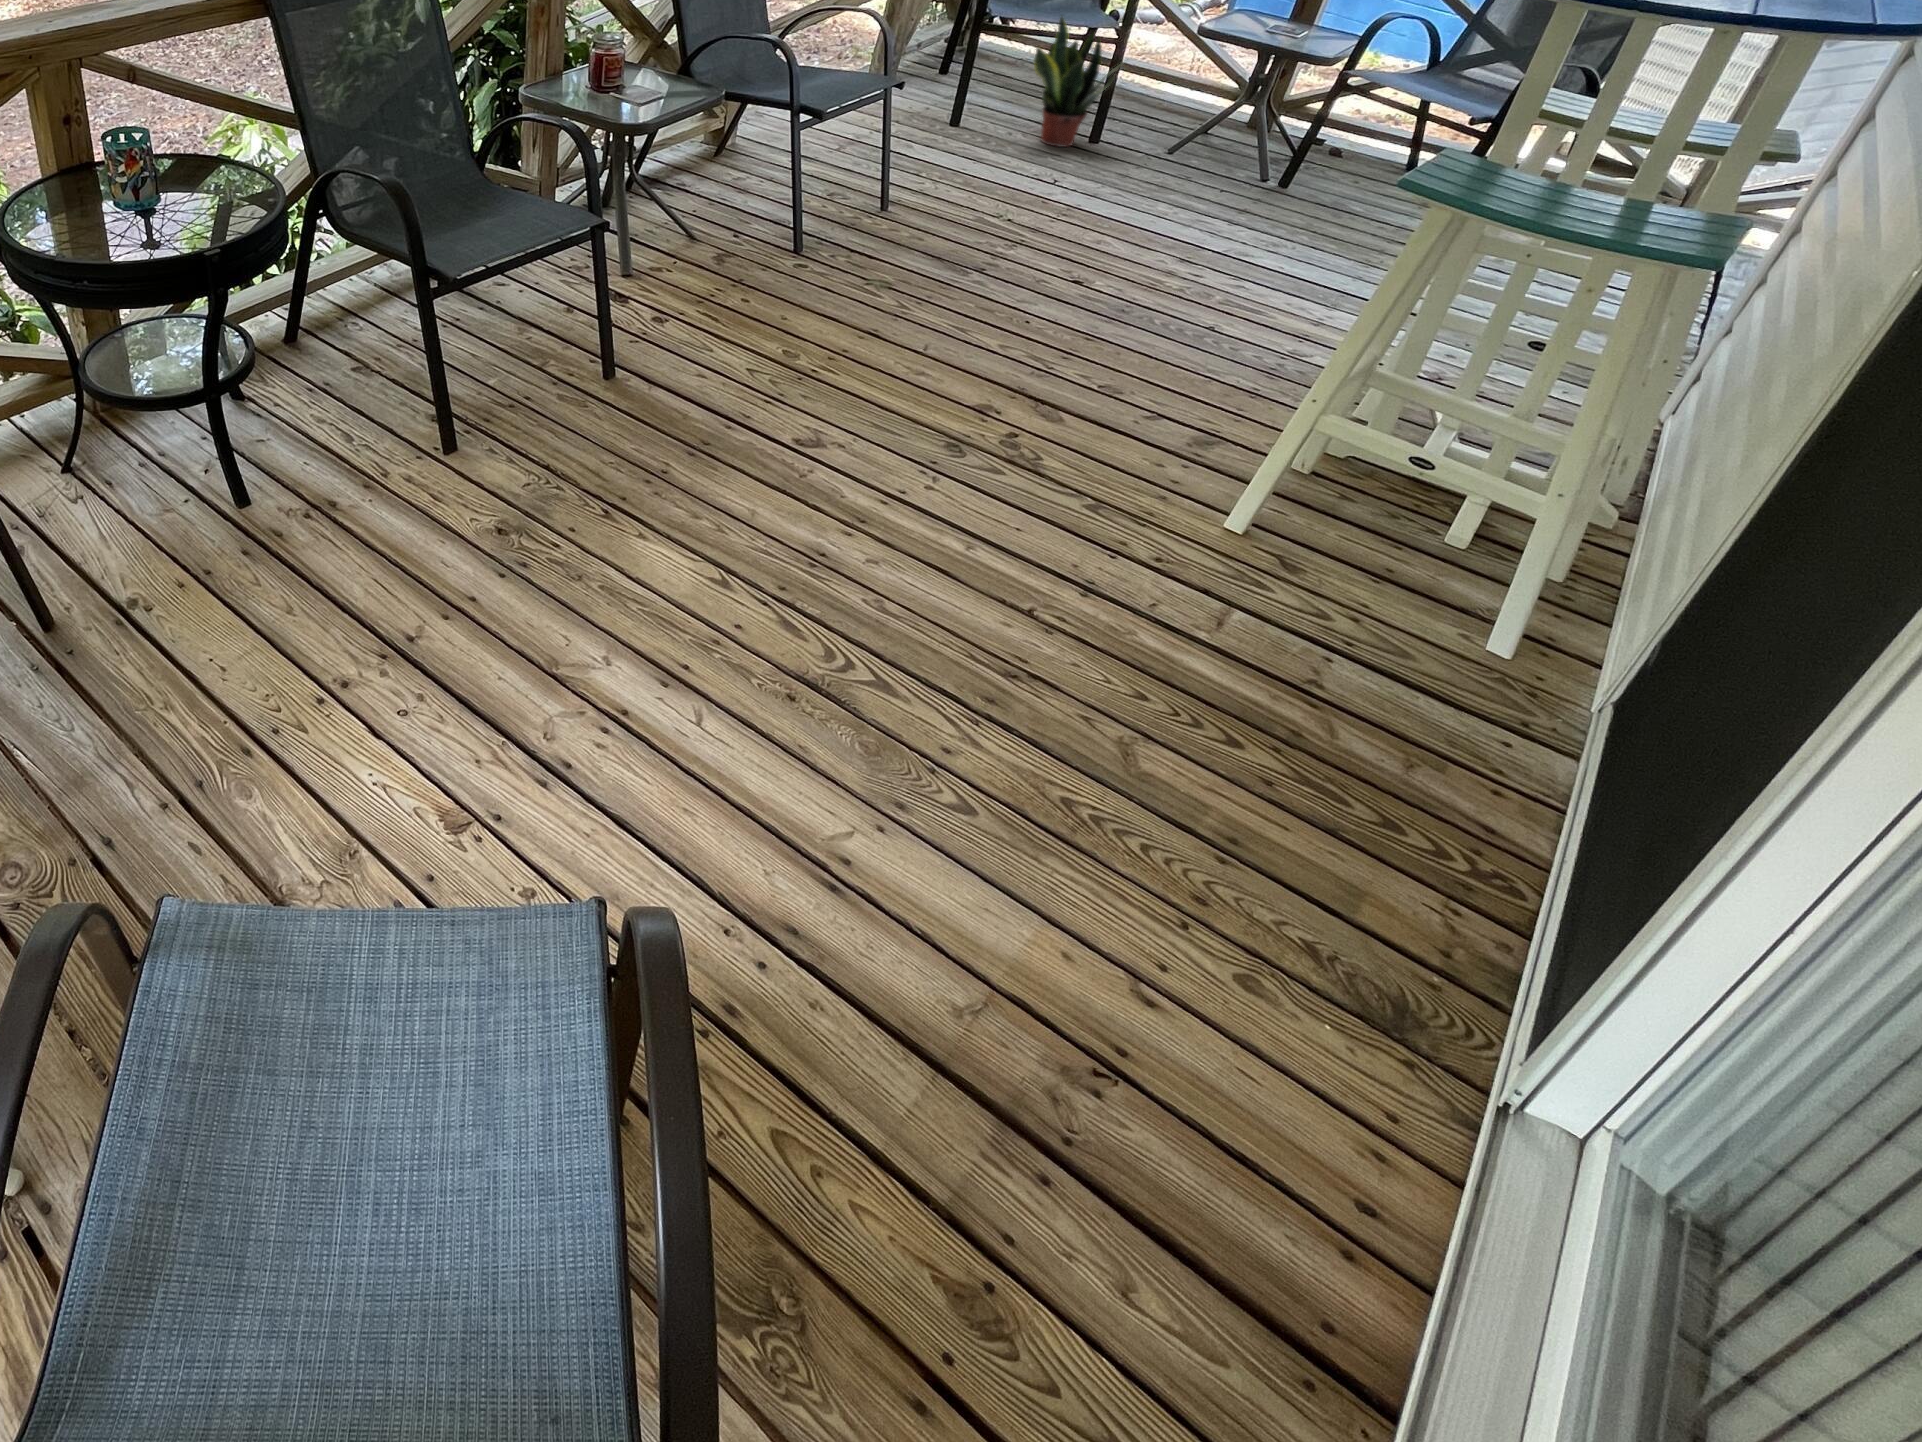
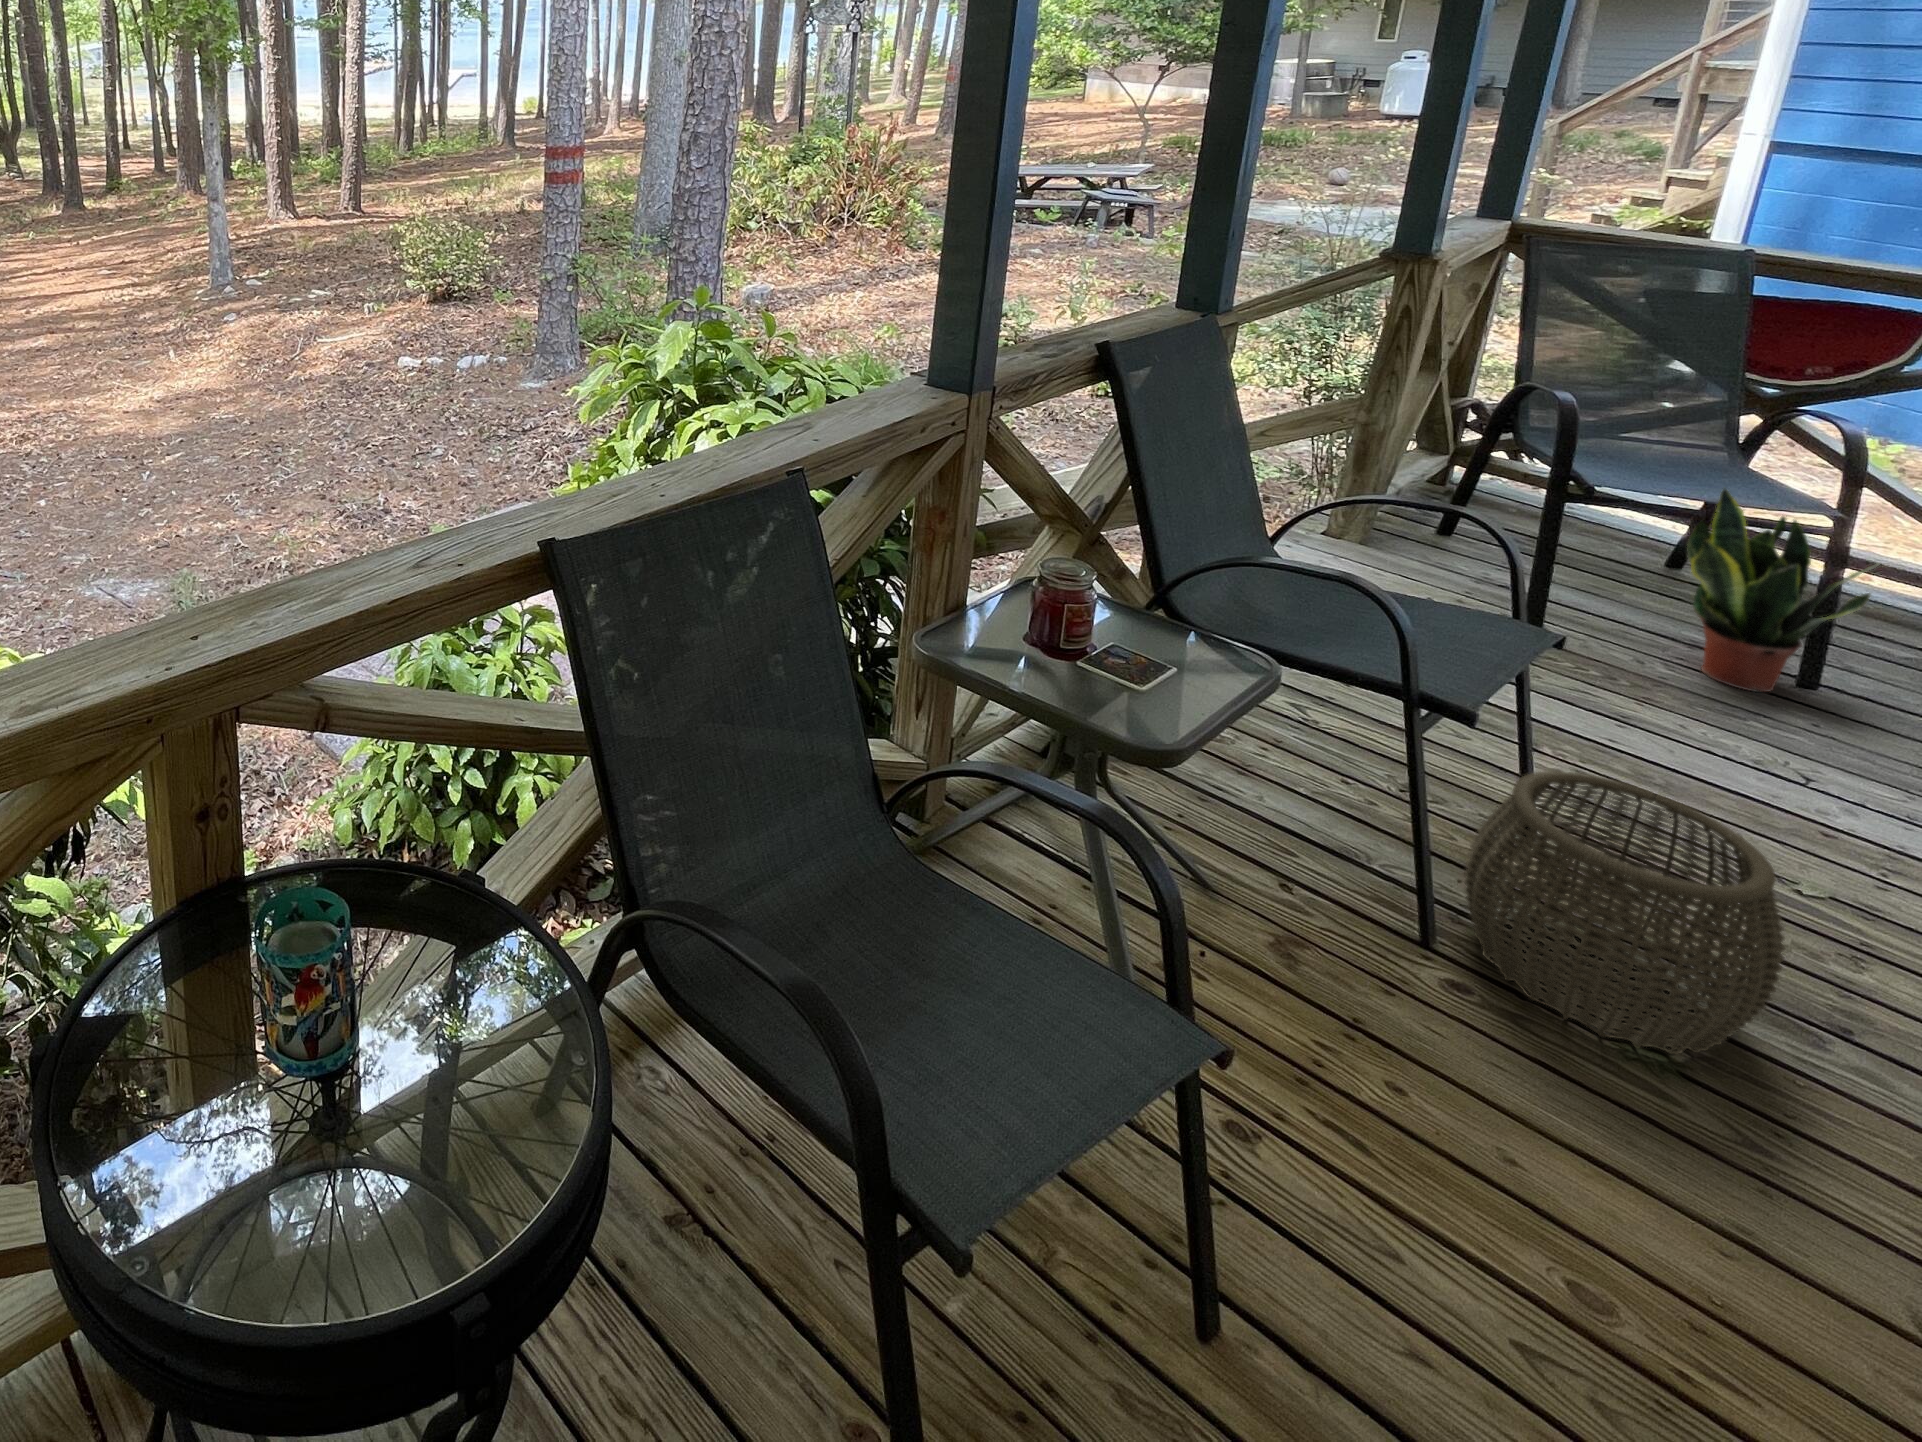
woven basket: none [804,145,931,276] -> present [1464,771,1785,1054]

